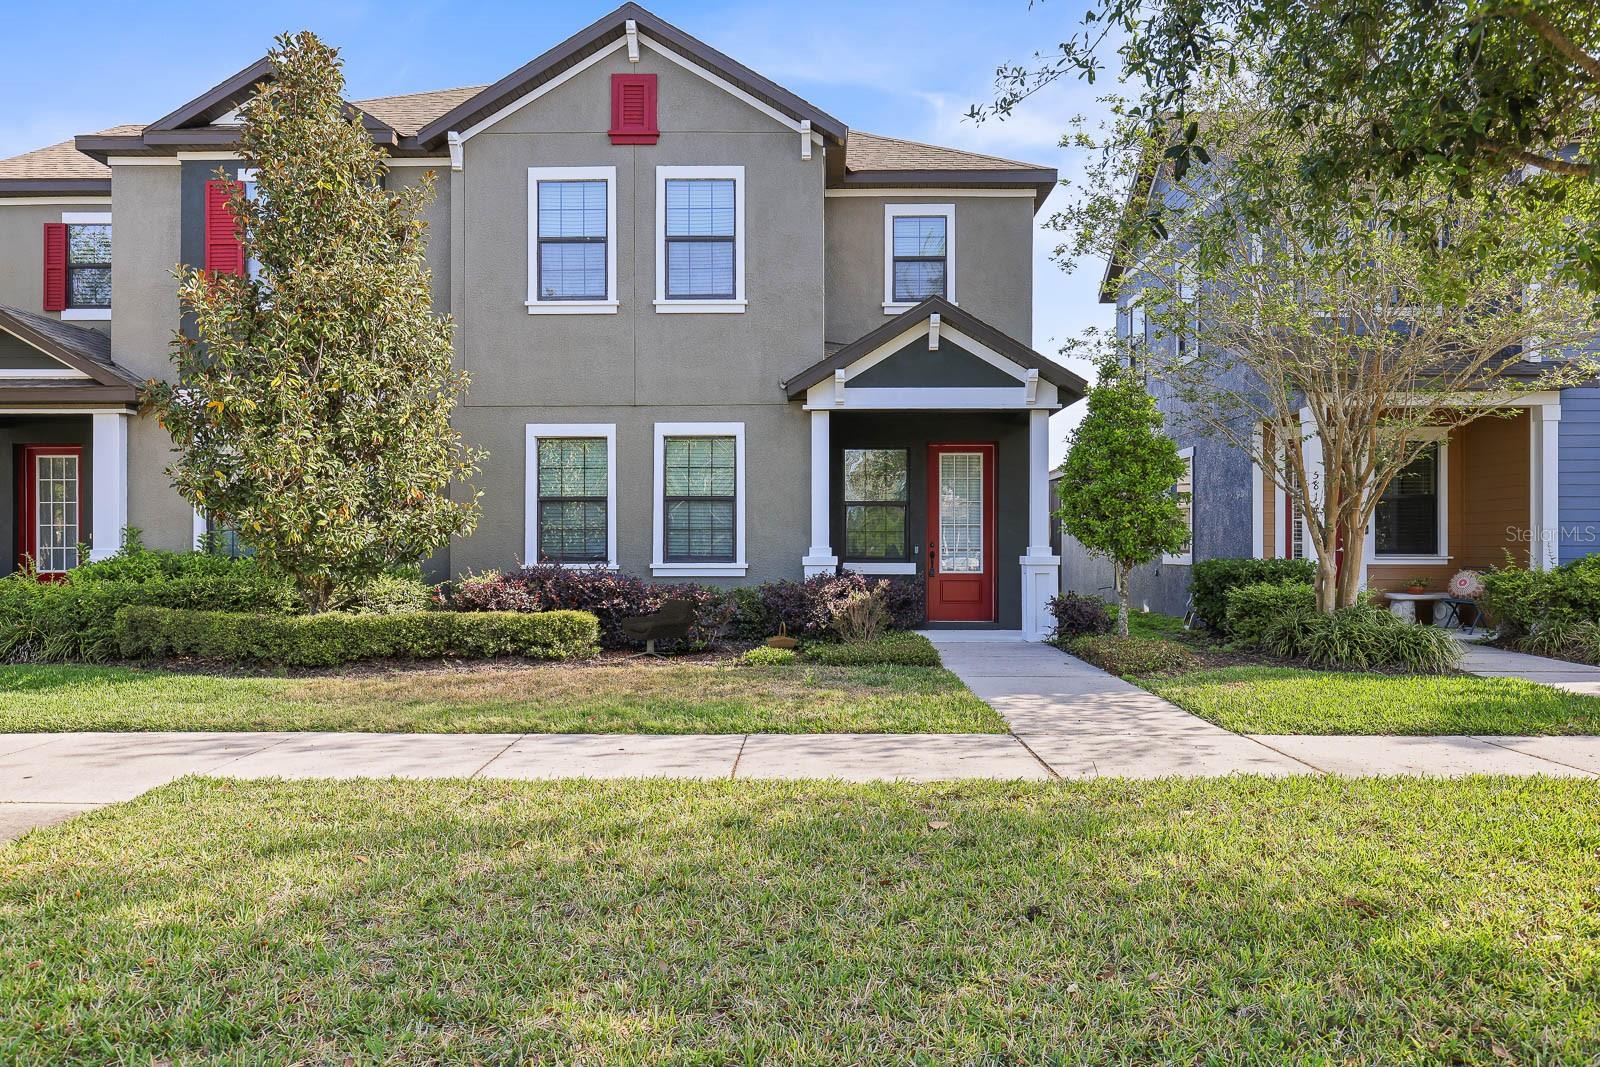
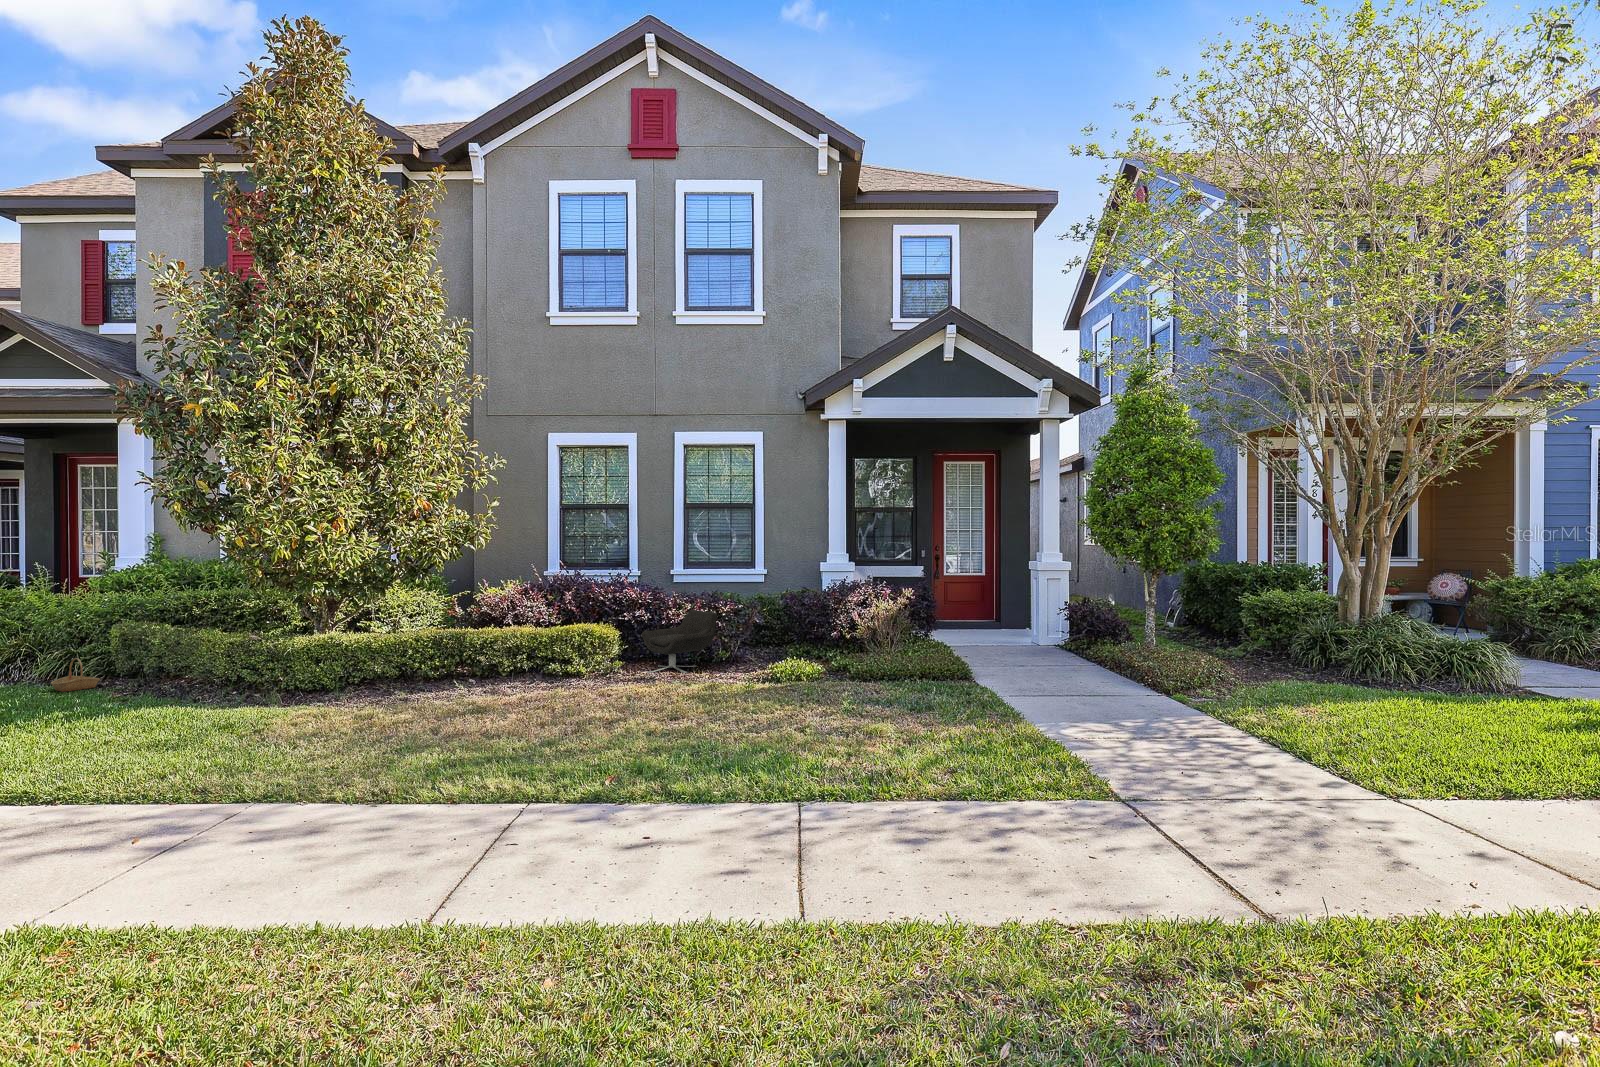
basket: present [767,622,797,648] -> present [51,658,100,692]

